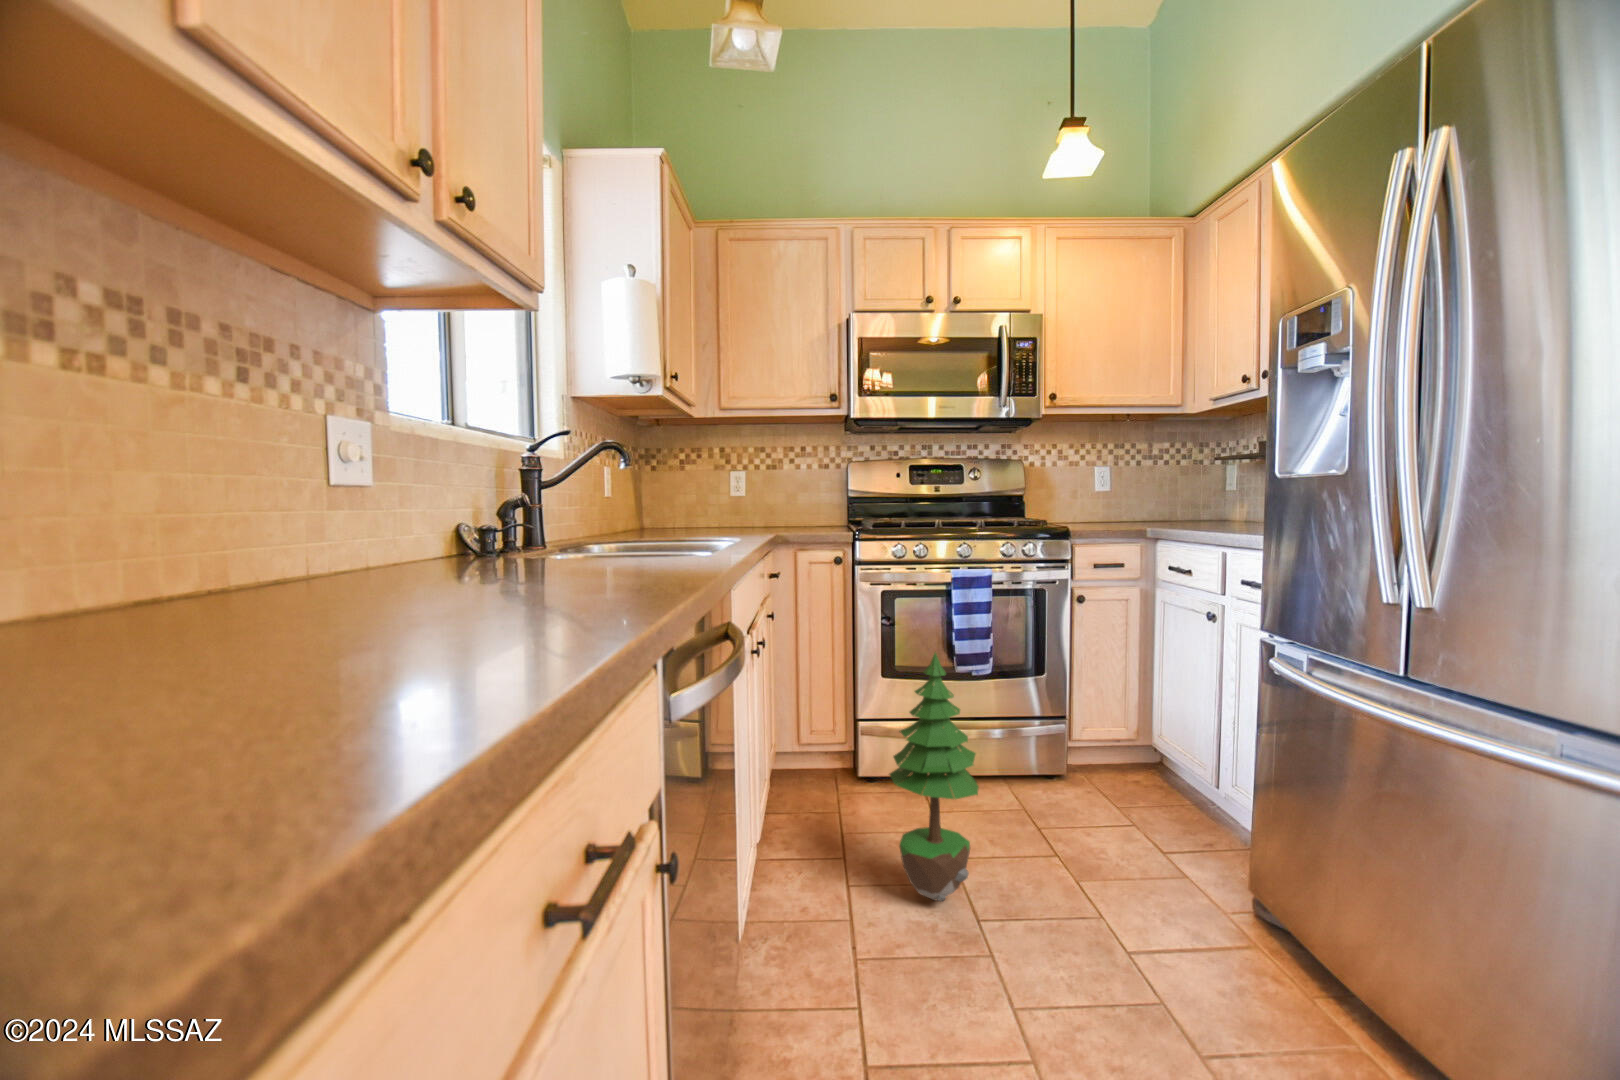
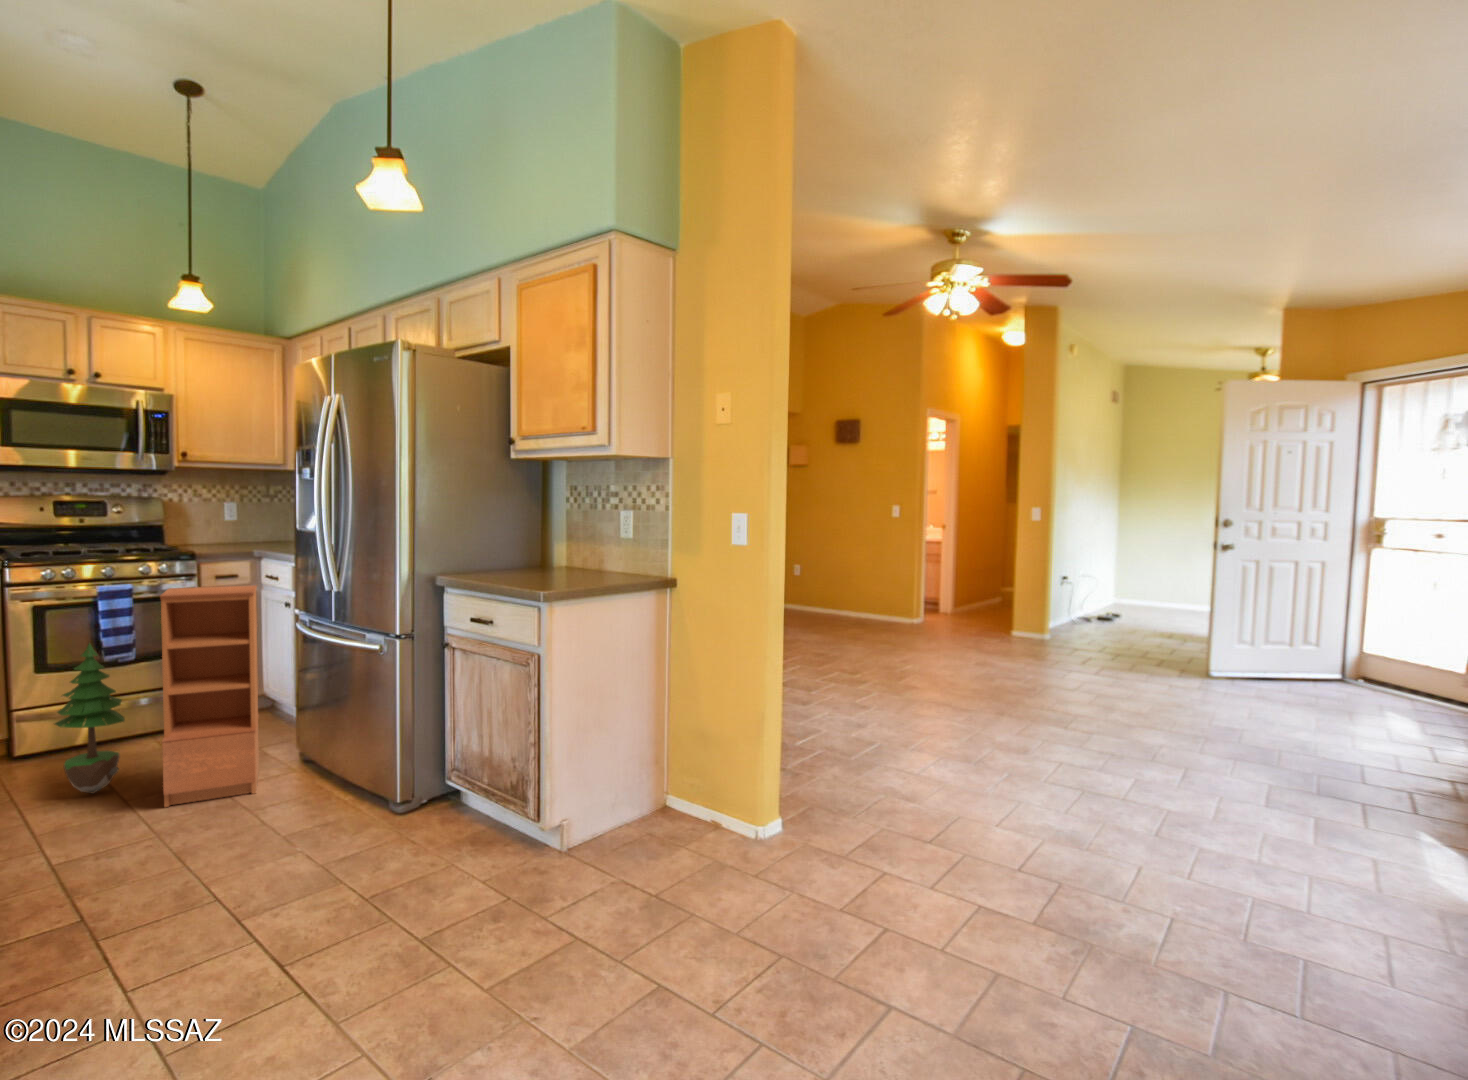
bookcase: none [1038,568,1219,1040] -> present [160,585,259,807]

